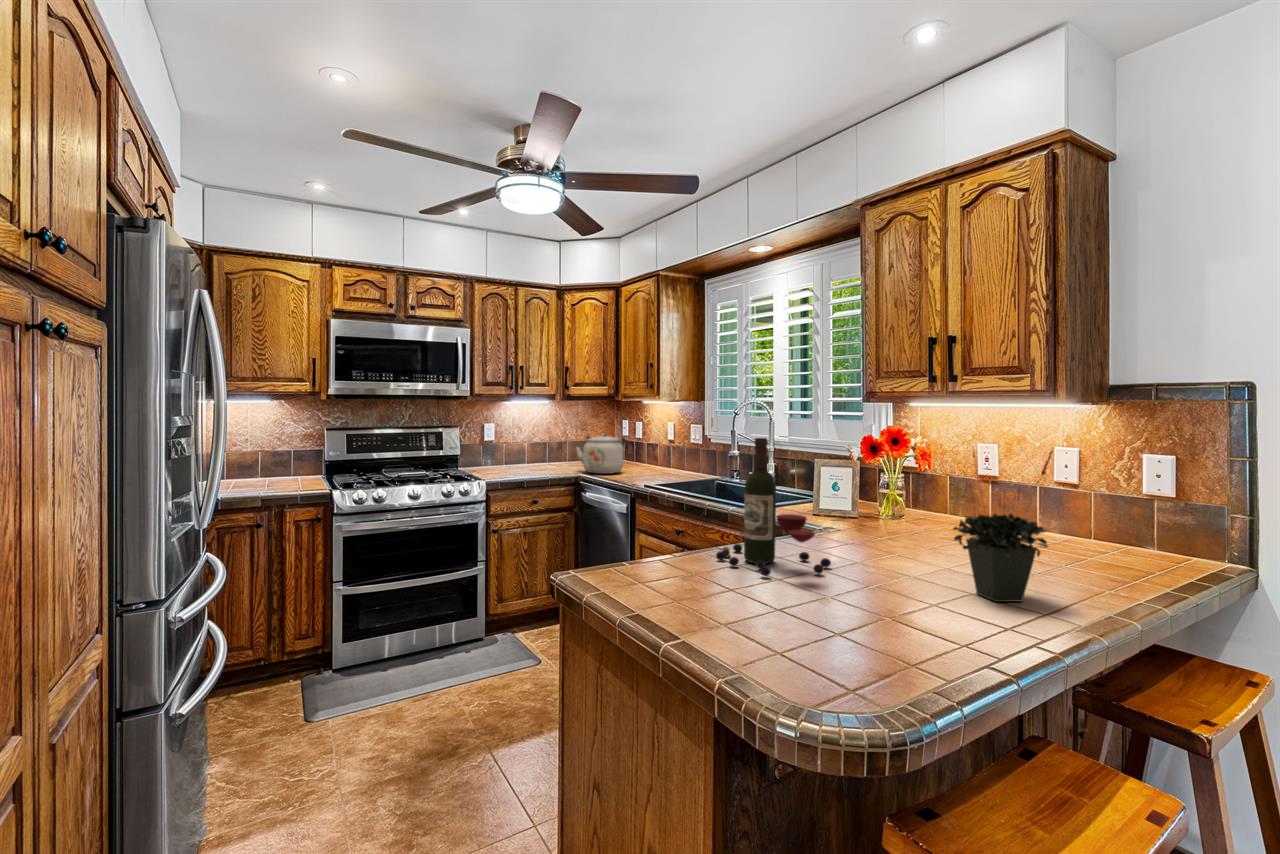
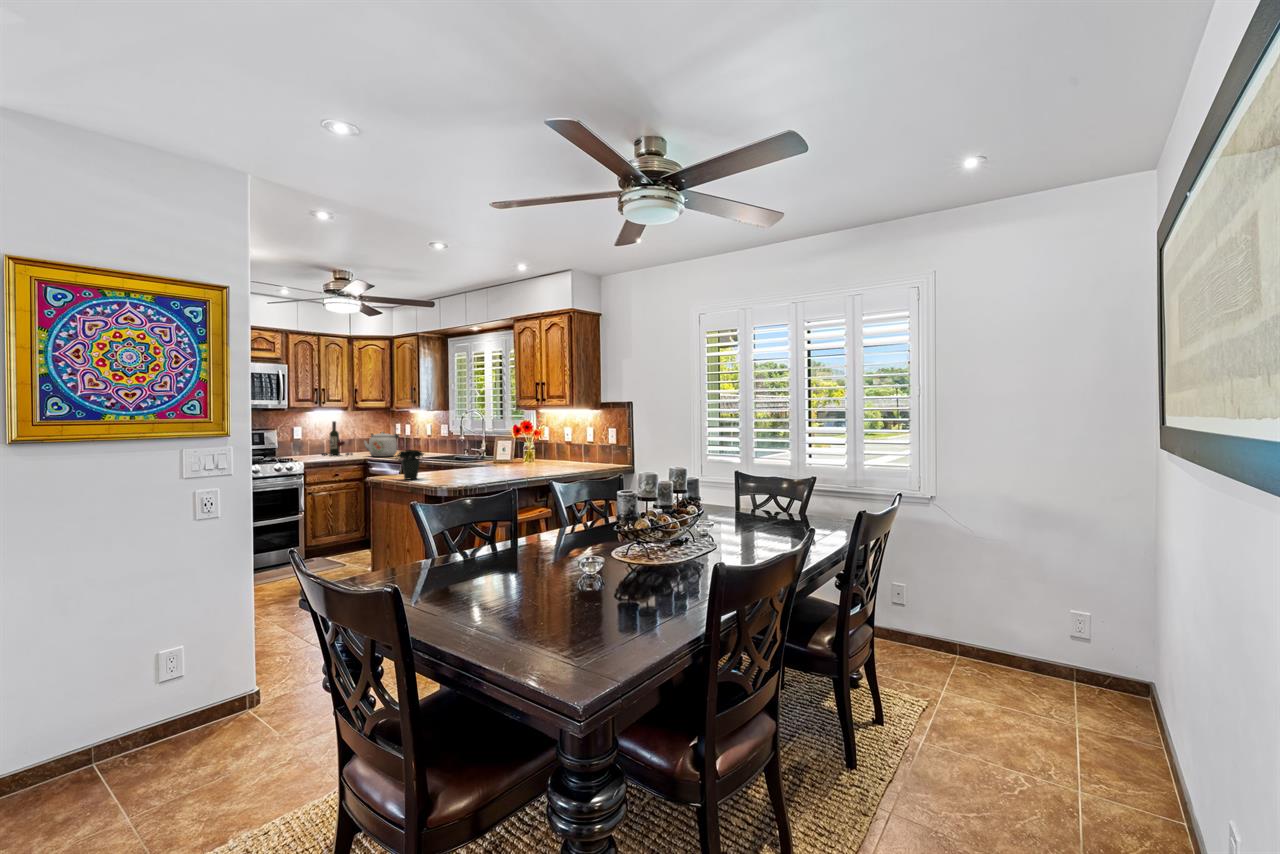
wine bottle: present [716,438,831,576] -> present [322,421,353,456]
potted plant: present [953,448,1053,602] -> present [396,433,424,480]

